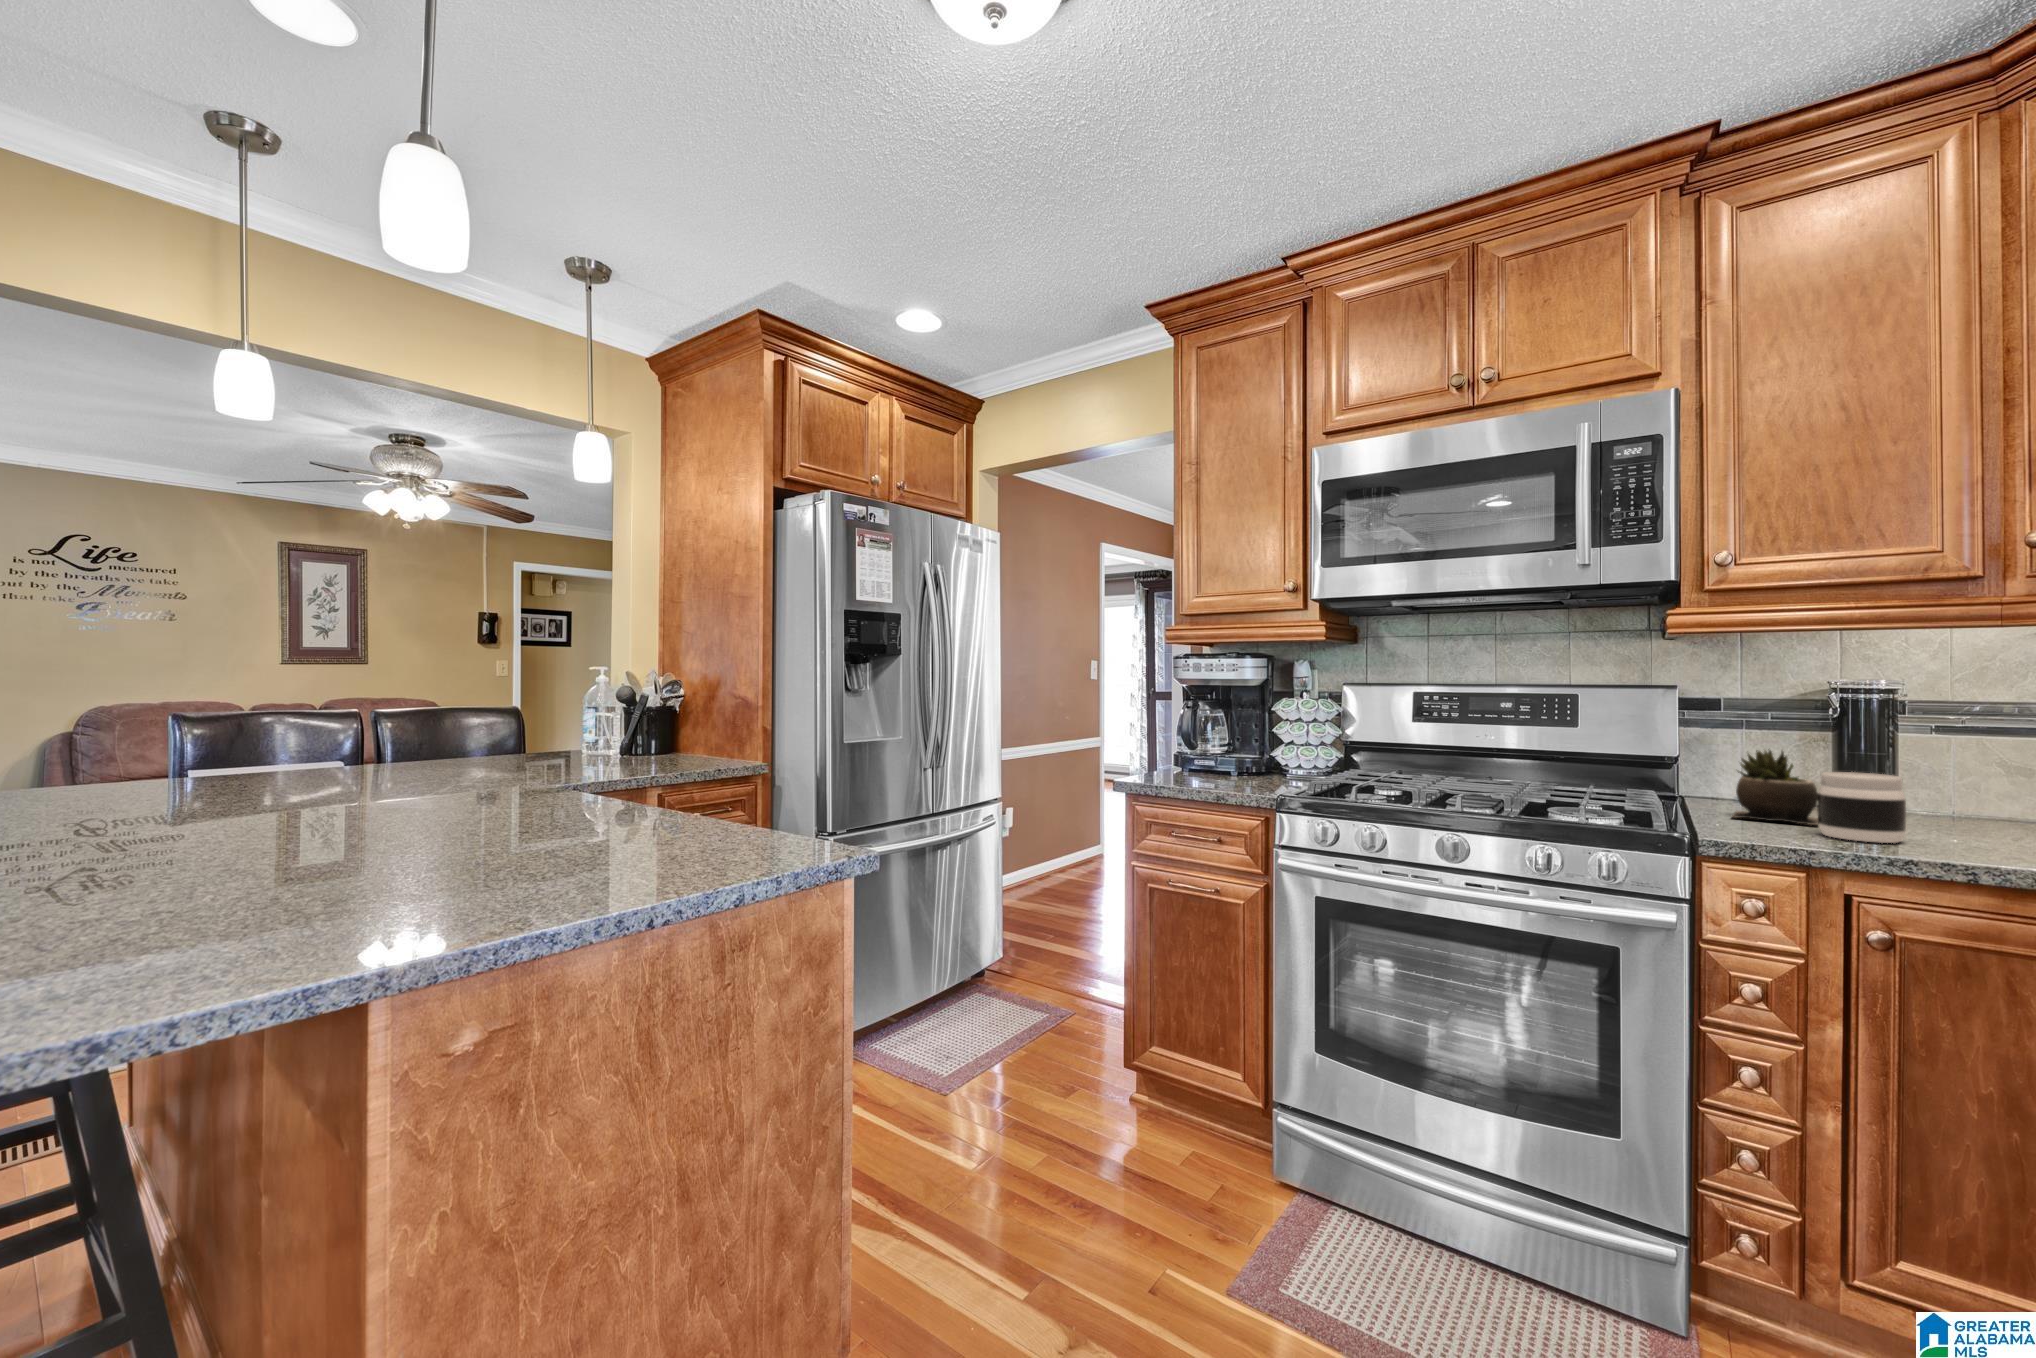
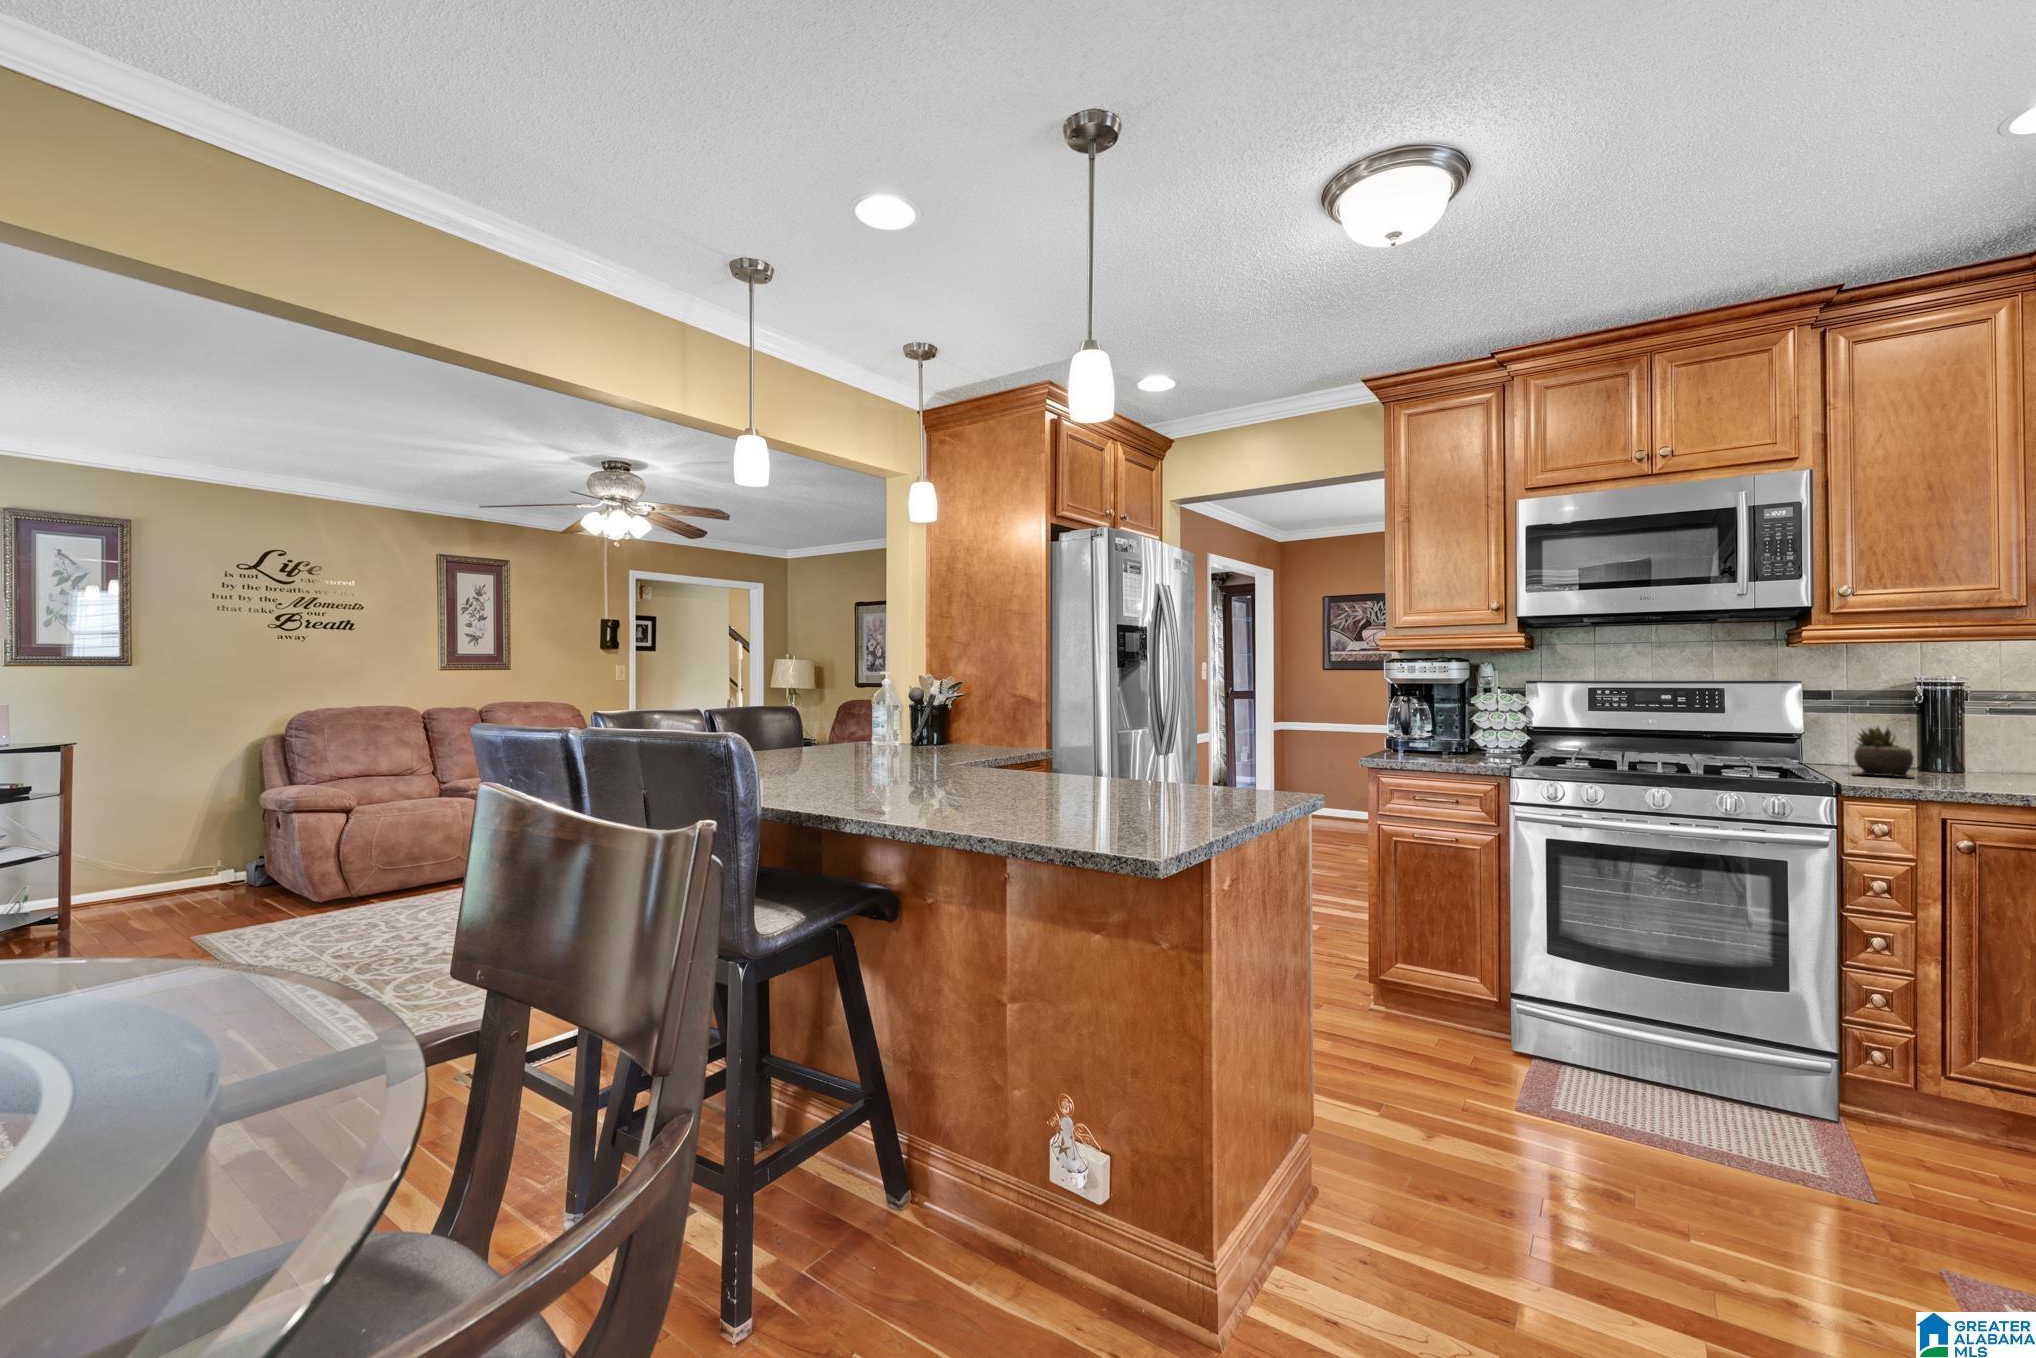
jar: present [1818,772,1906,843] -> none [1917,739,1978,785]

